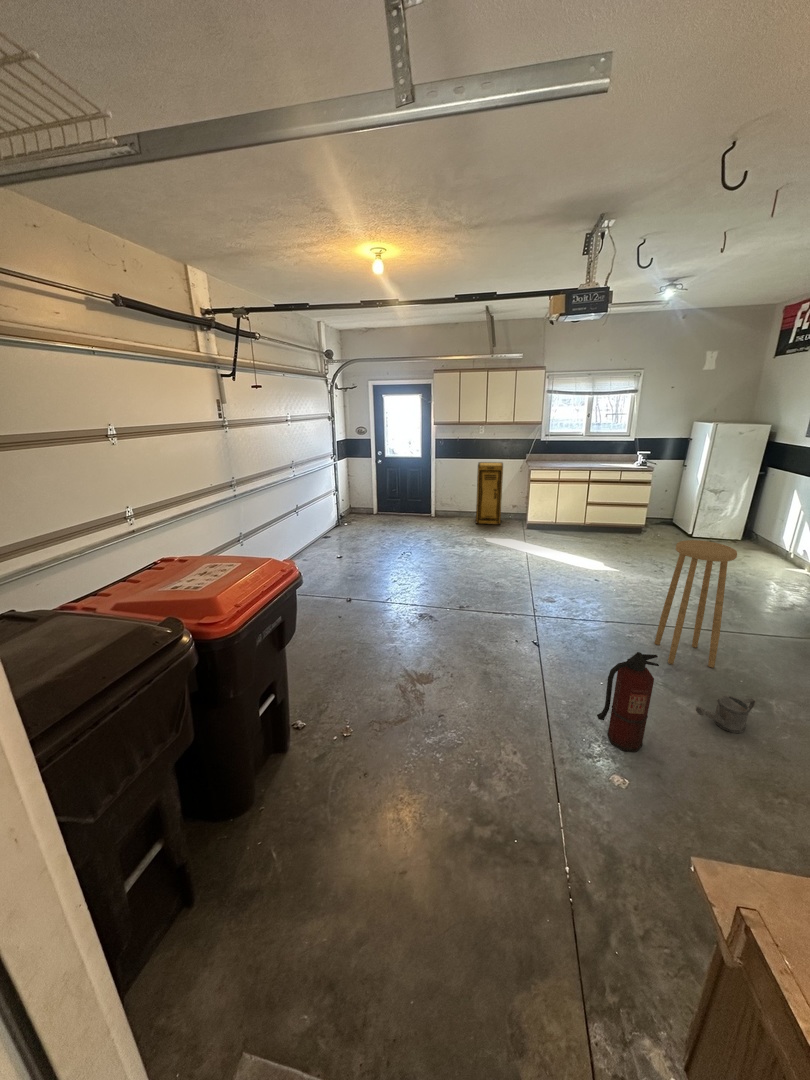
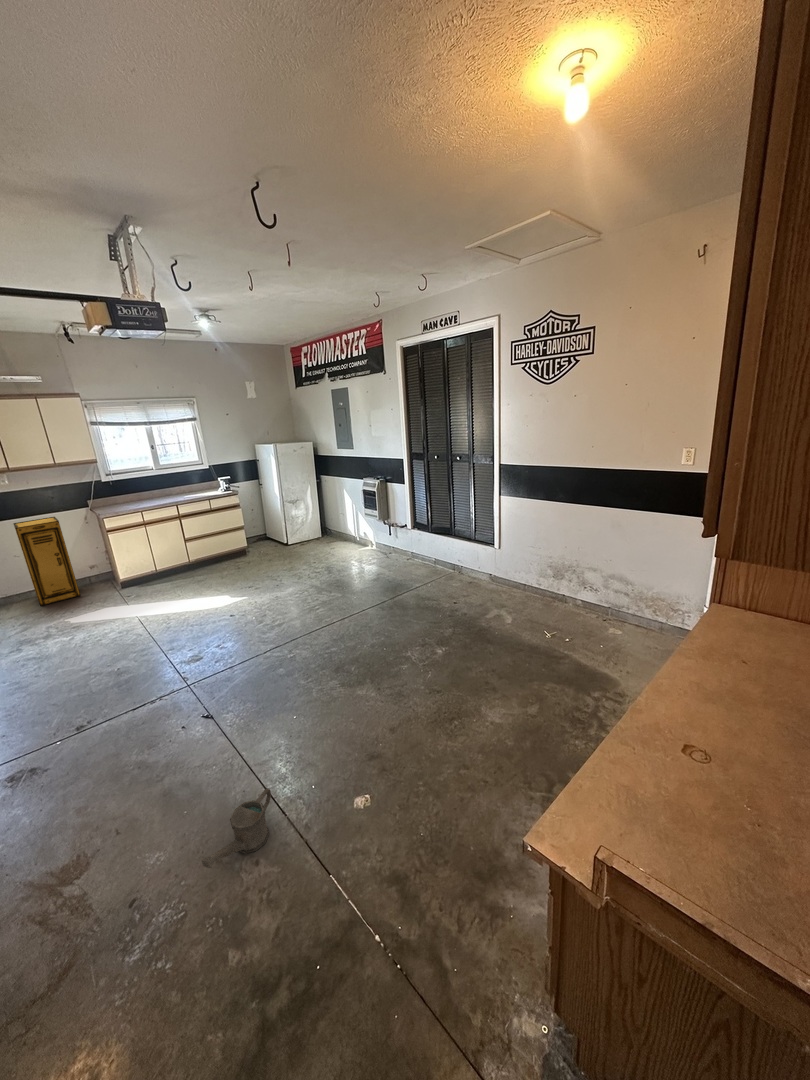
stool: present [654,540,737,668] -> none [305,547,364,666]
fire extinguisher: present [597,652,659,752] -> none [313,666,358,773]
watering can: present [696,696,755,733] -> present [201,789,271,868]

